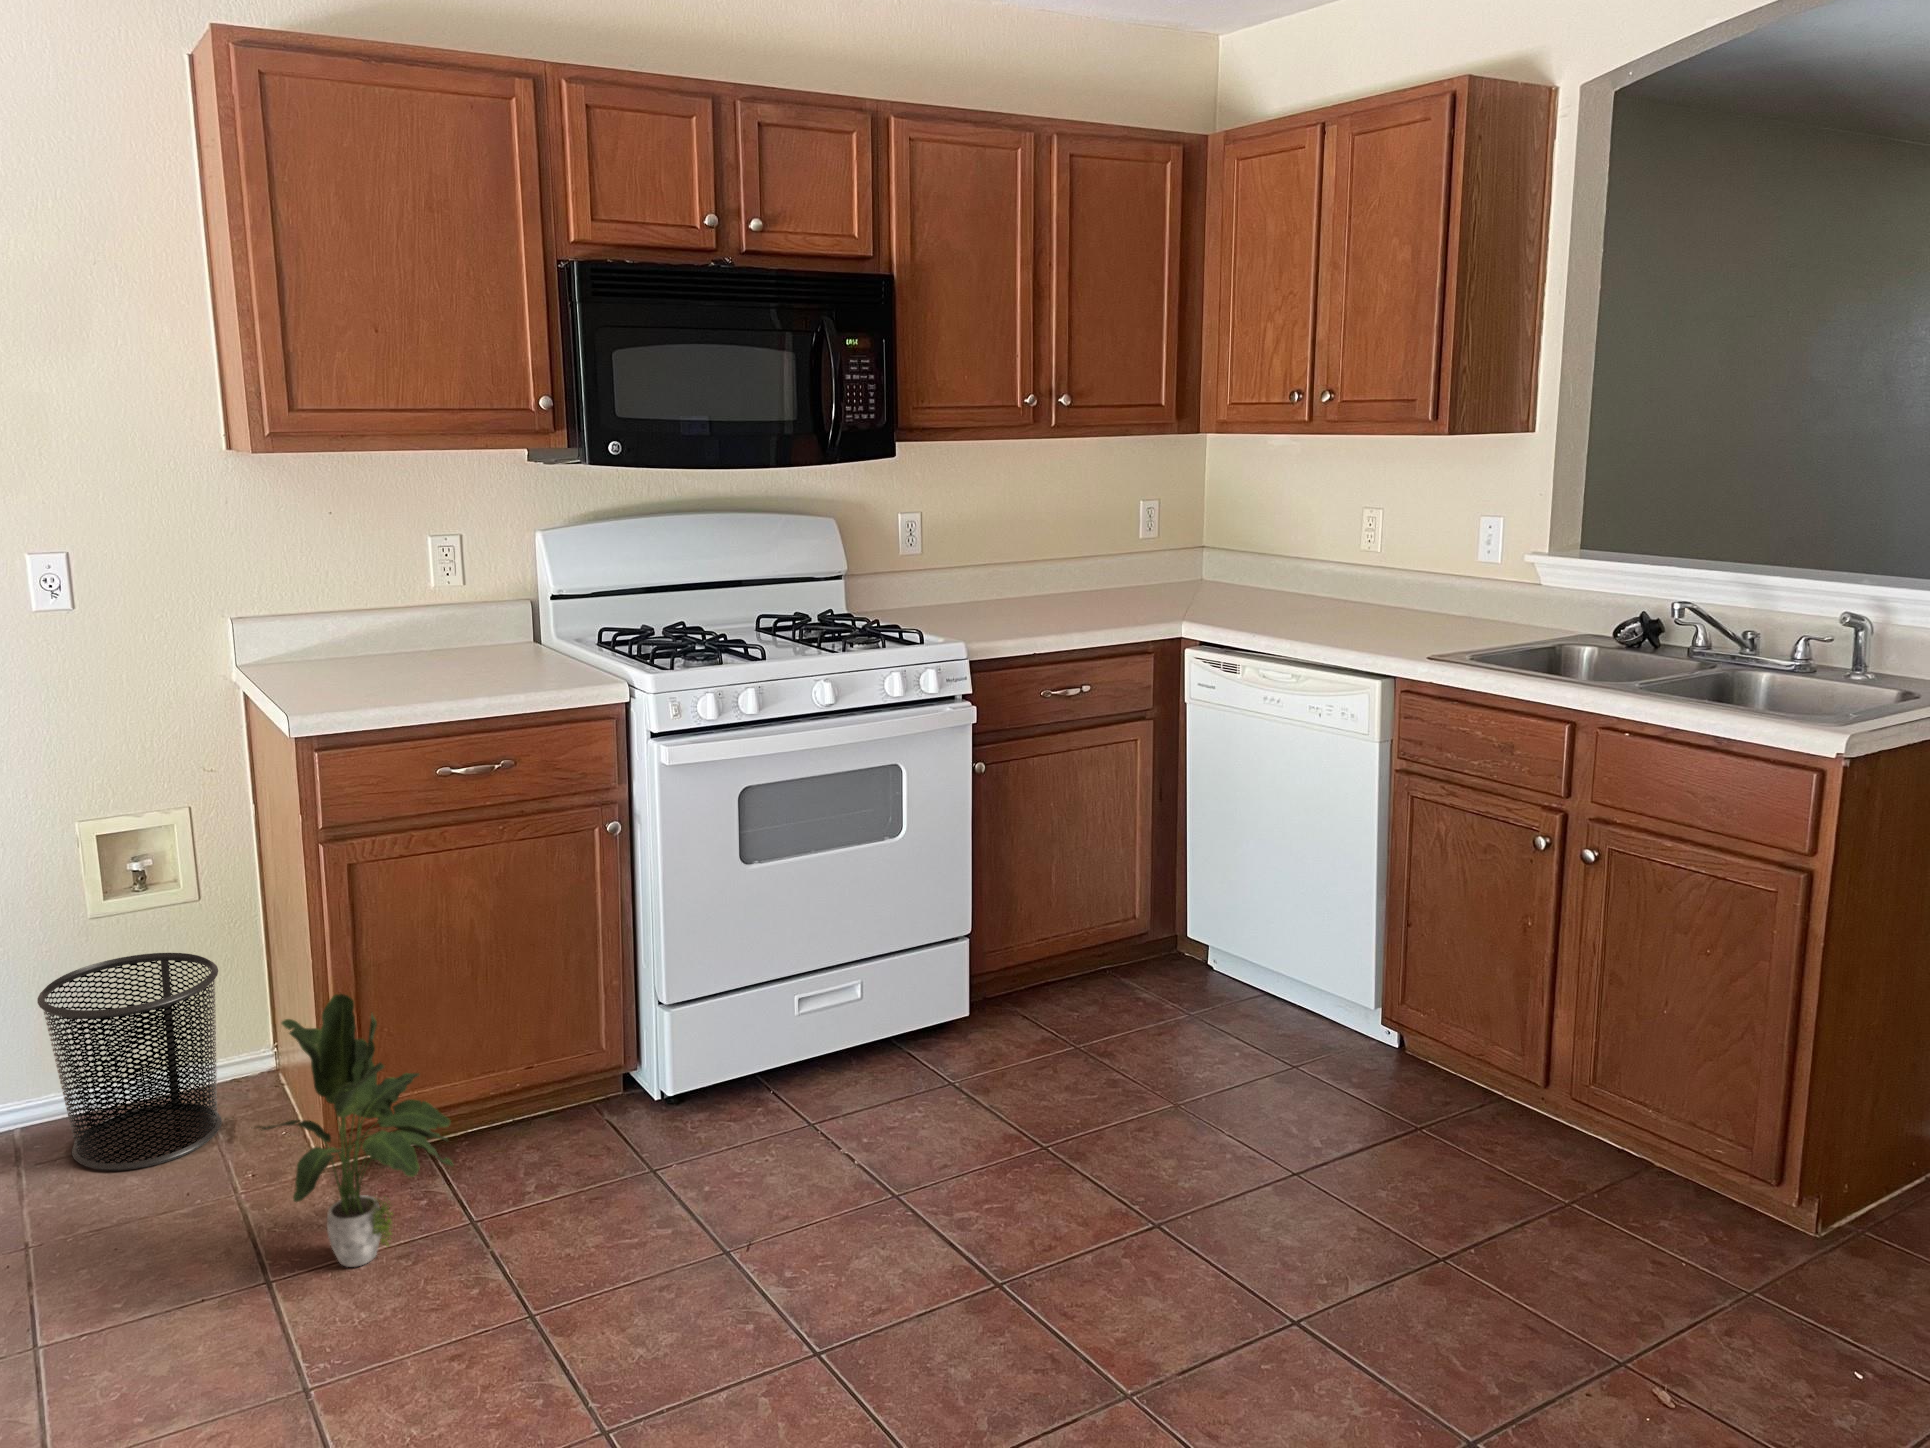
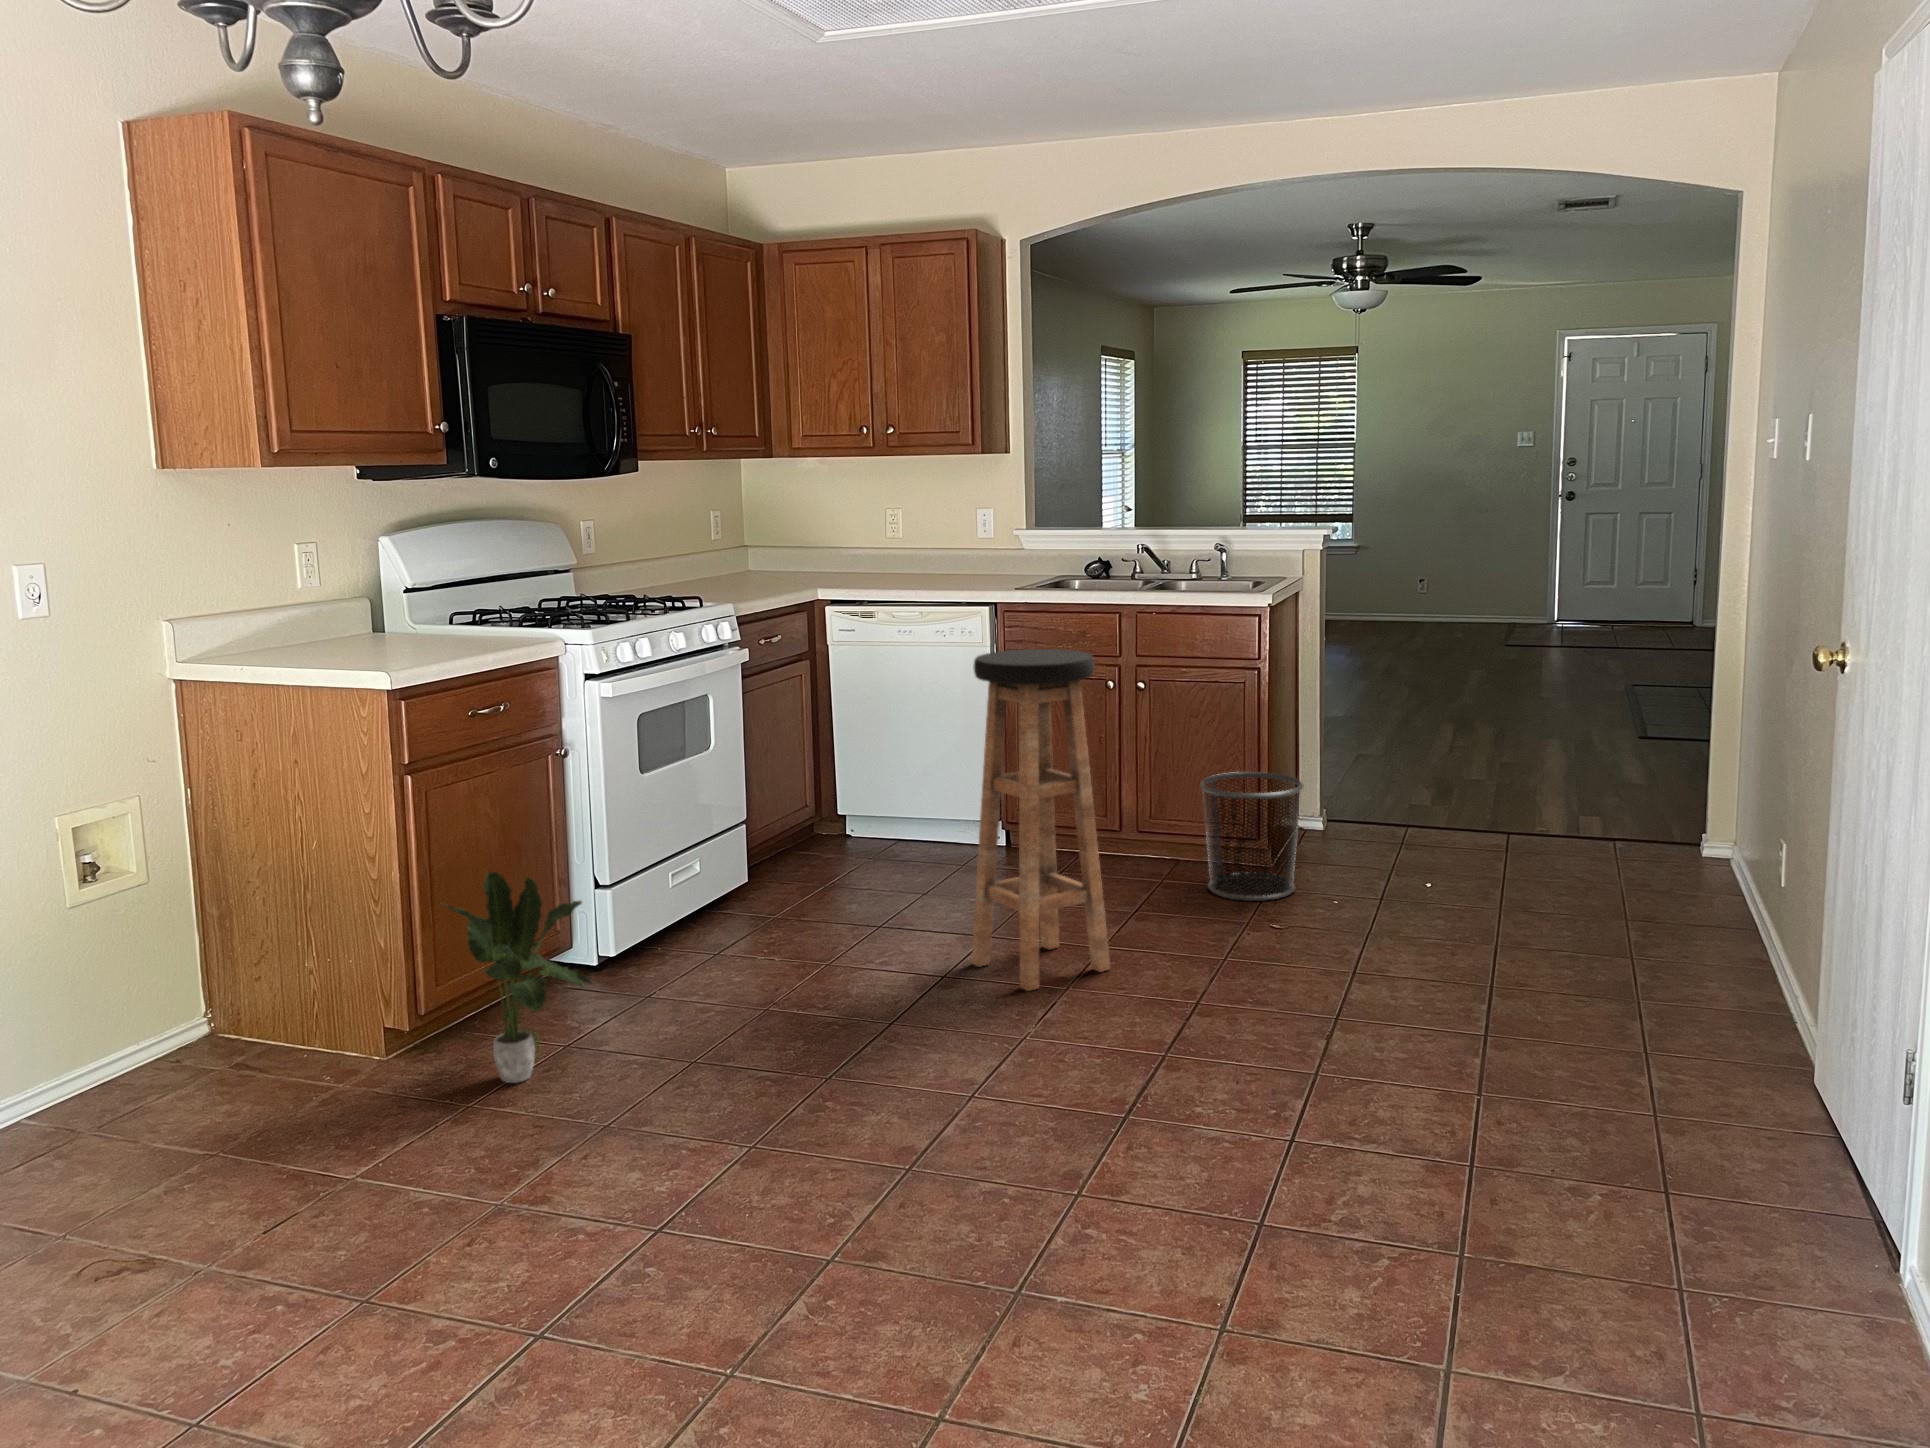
bar stool: none [1054,794,1265,1381] -> present [971,649,1110,991]
waste bin: present [37,953,222,1171] -> present [1200,772,1304,901]

